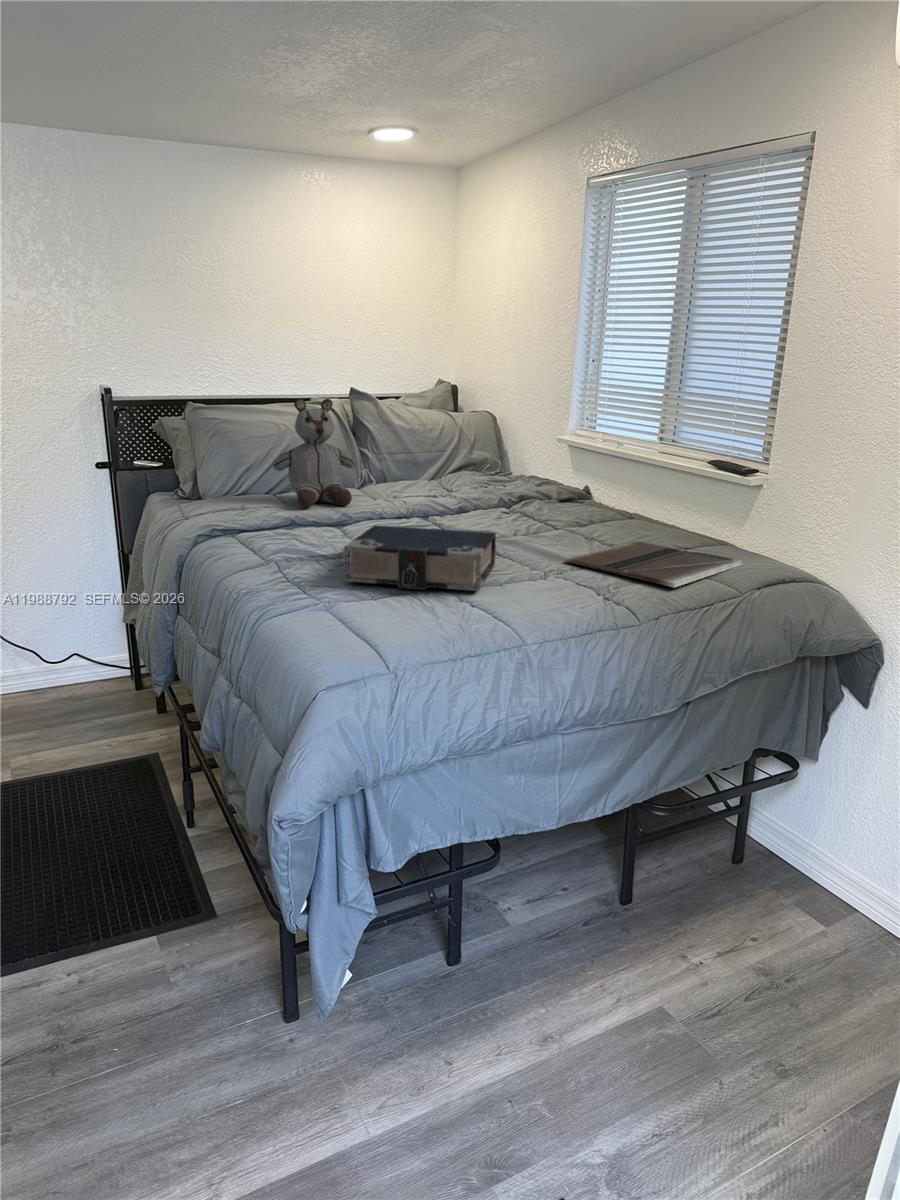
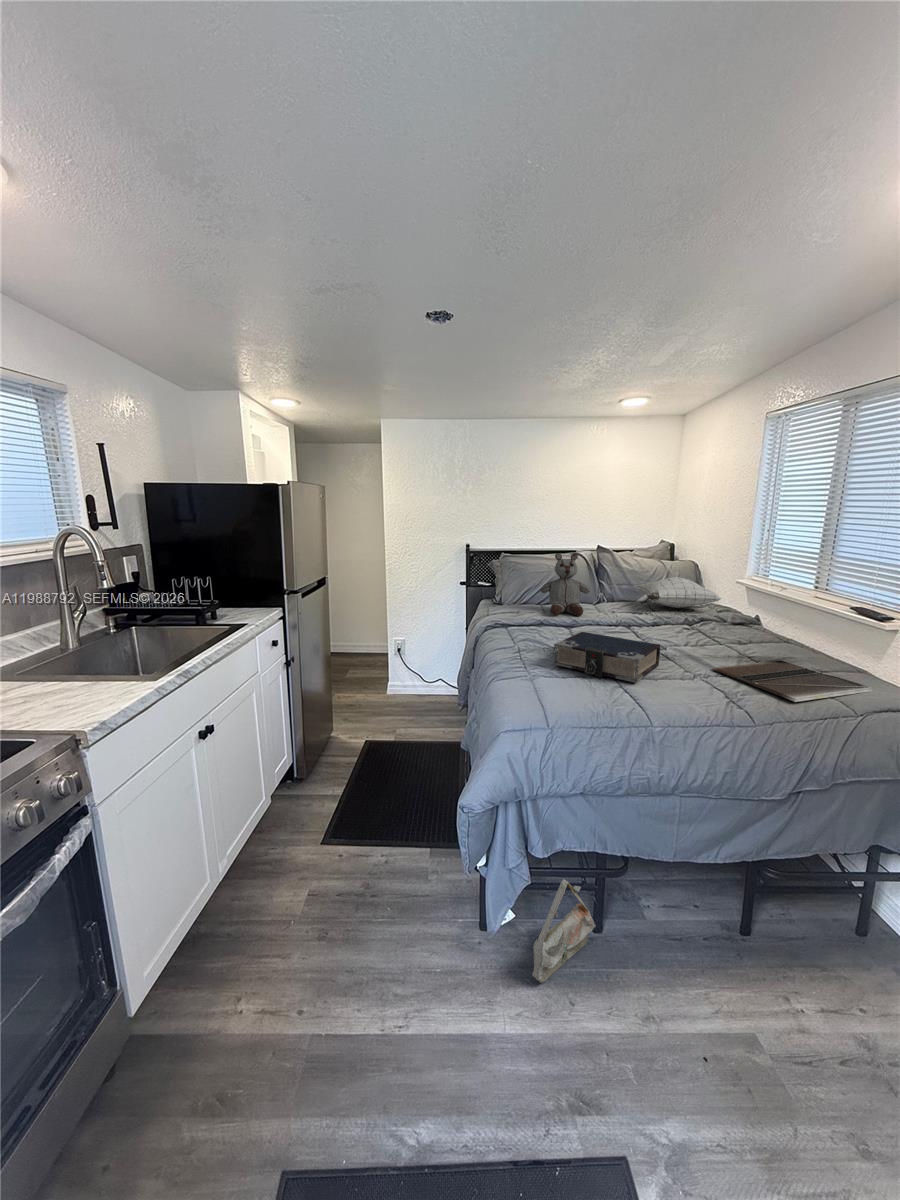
pillow: none [417,435,544,484] -> present [636,577,721,608]
bag: none [385,897,459,1054] -> present [532,879,596,983]

